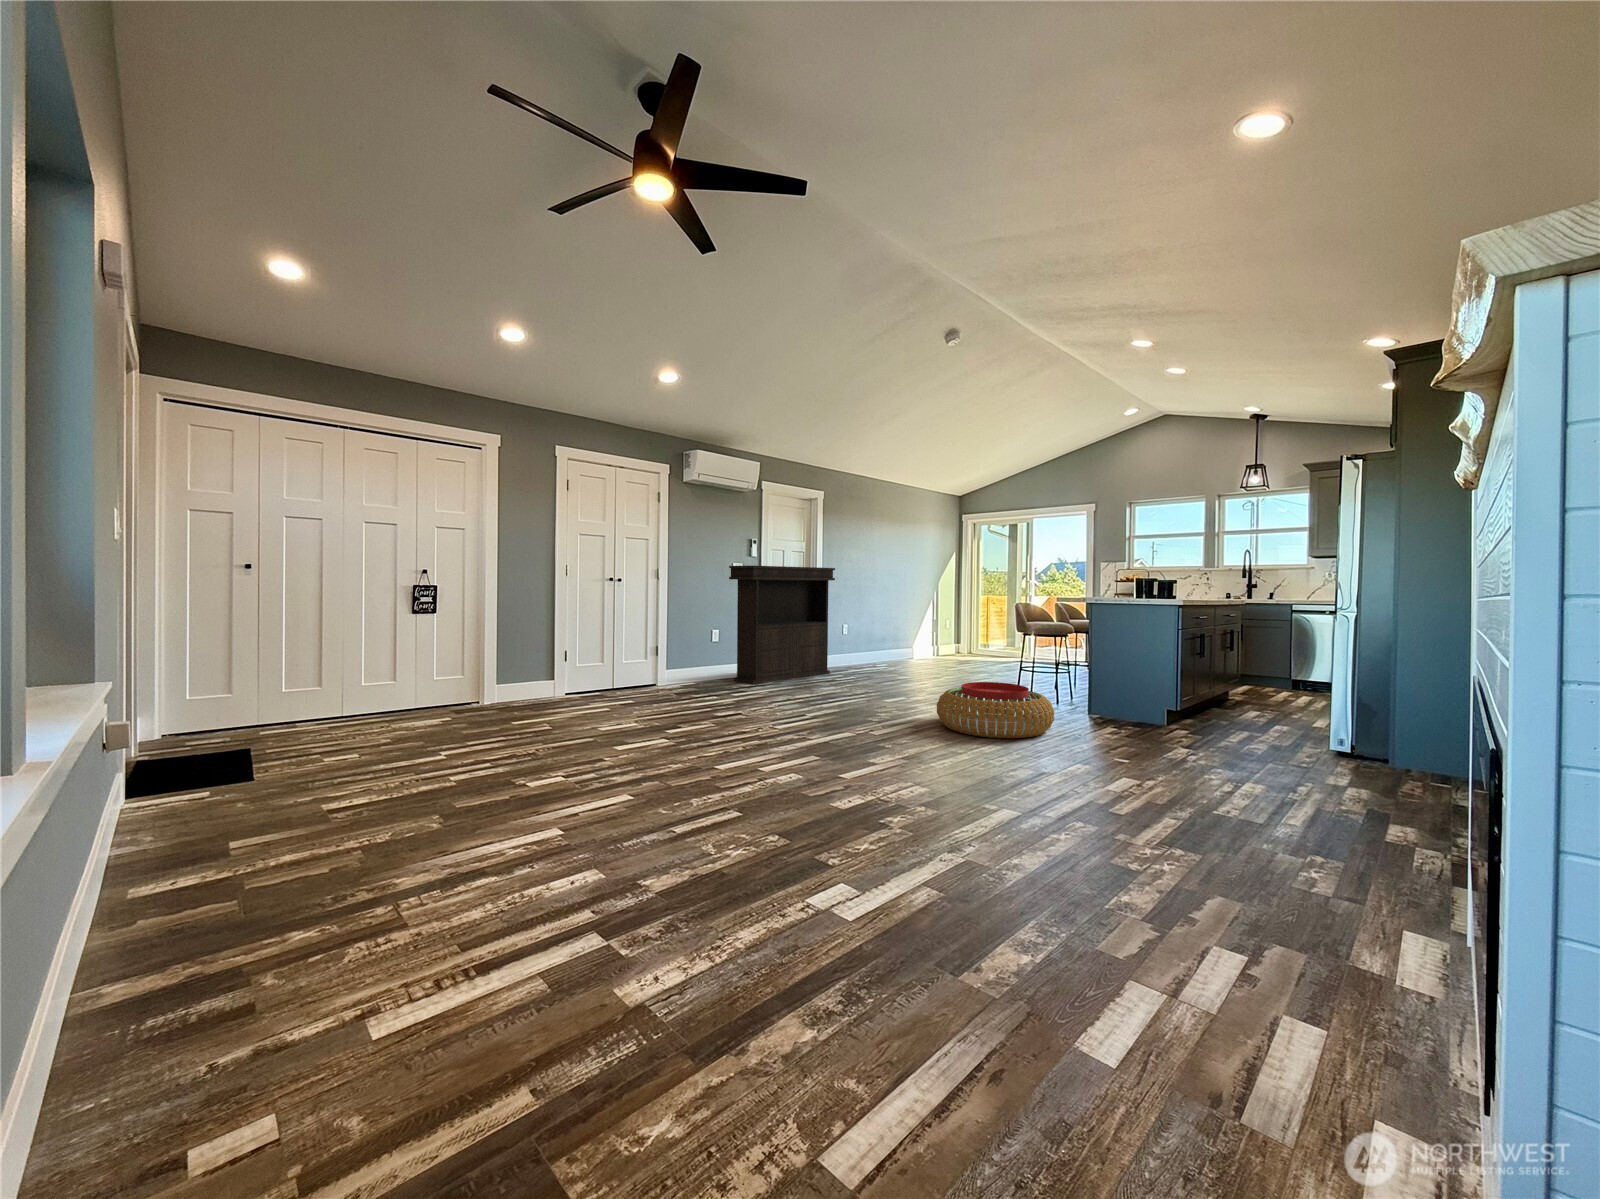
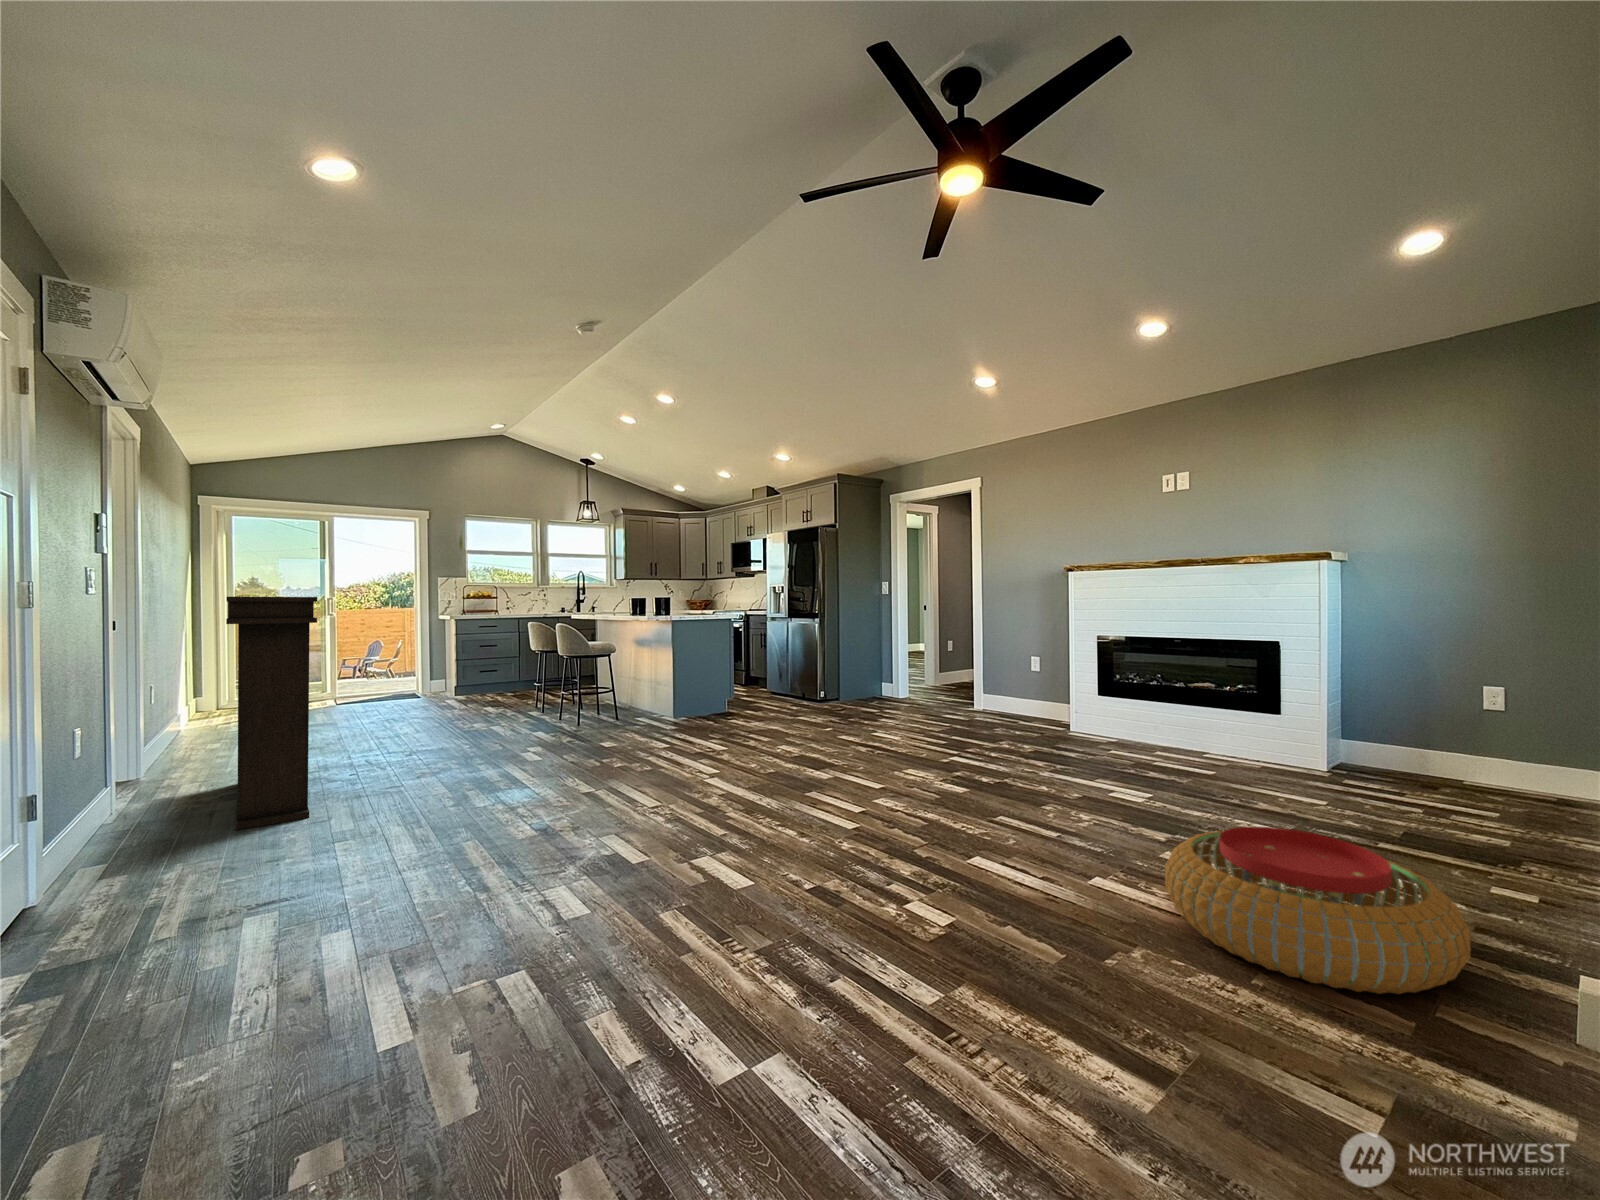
pouf: present [937,682,1055,738] -> present [1165,826,1471,994]

